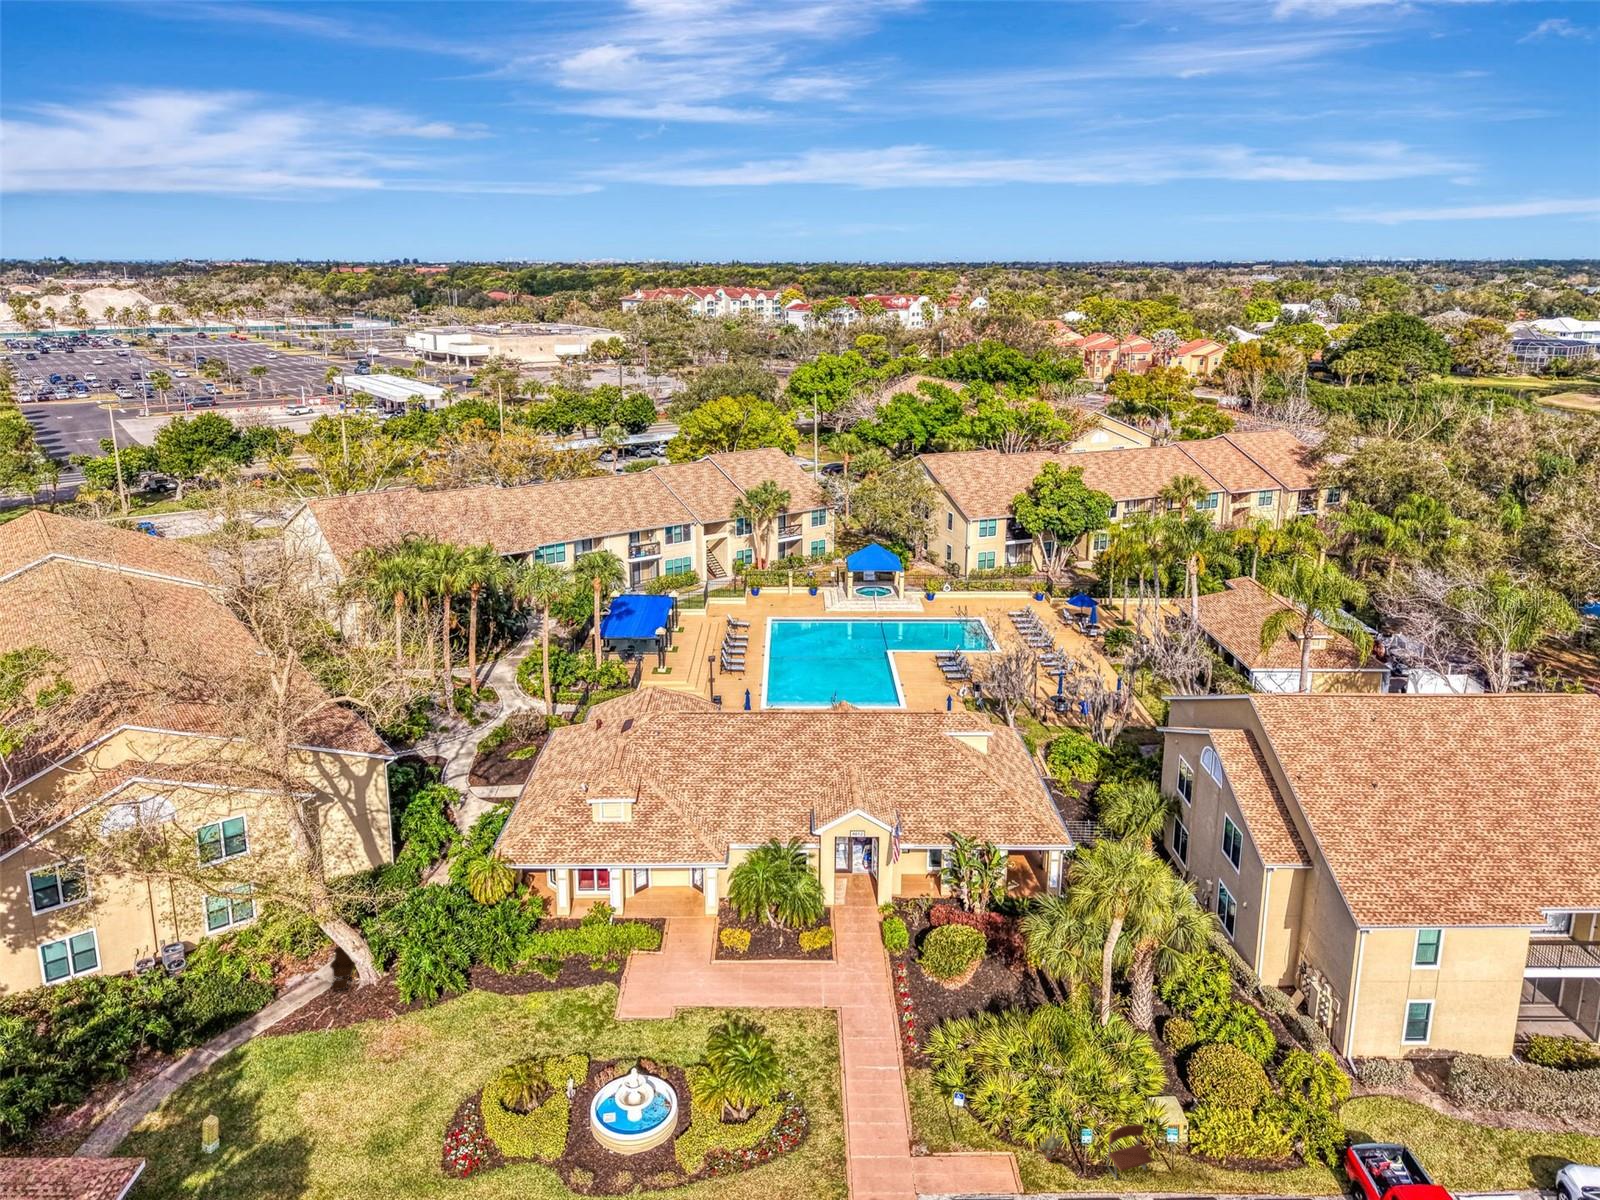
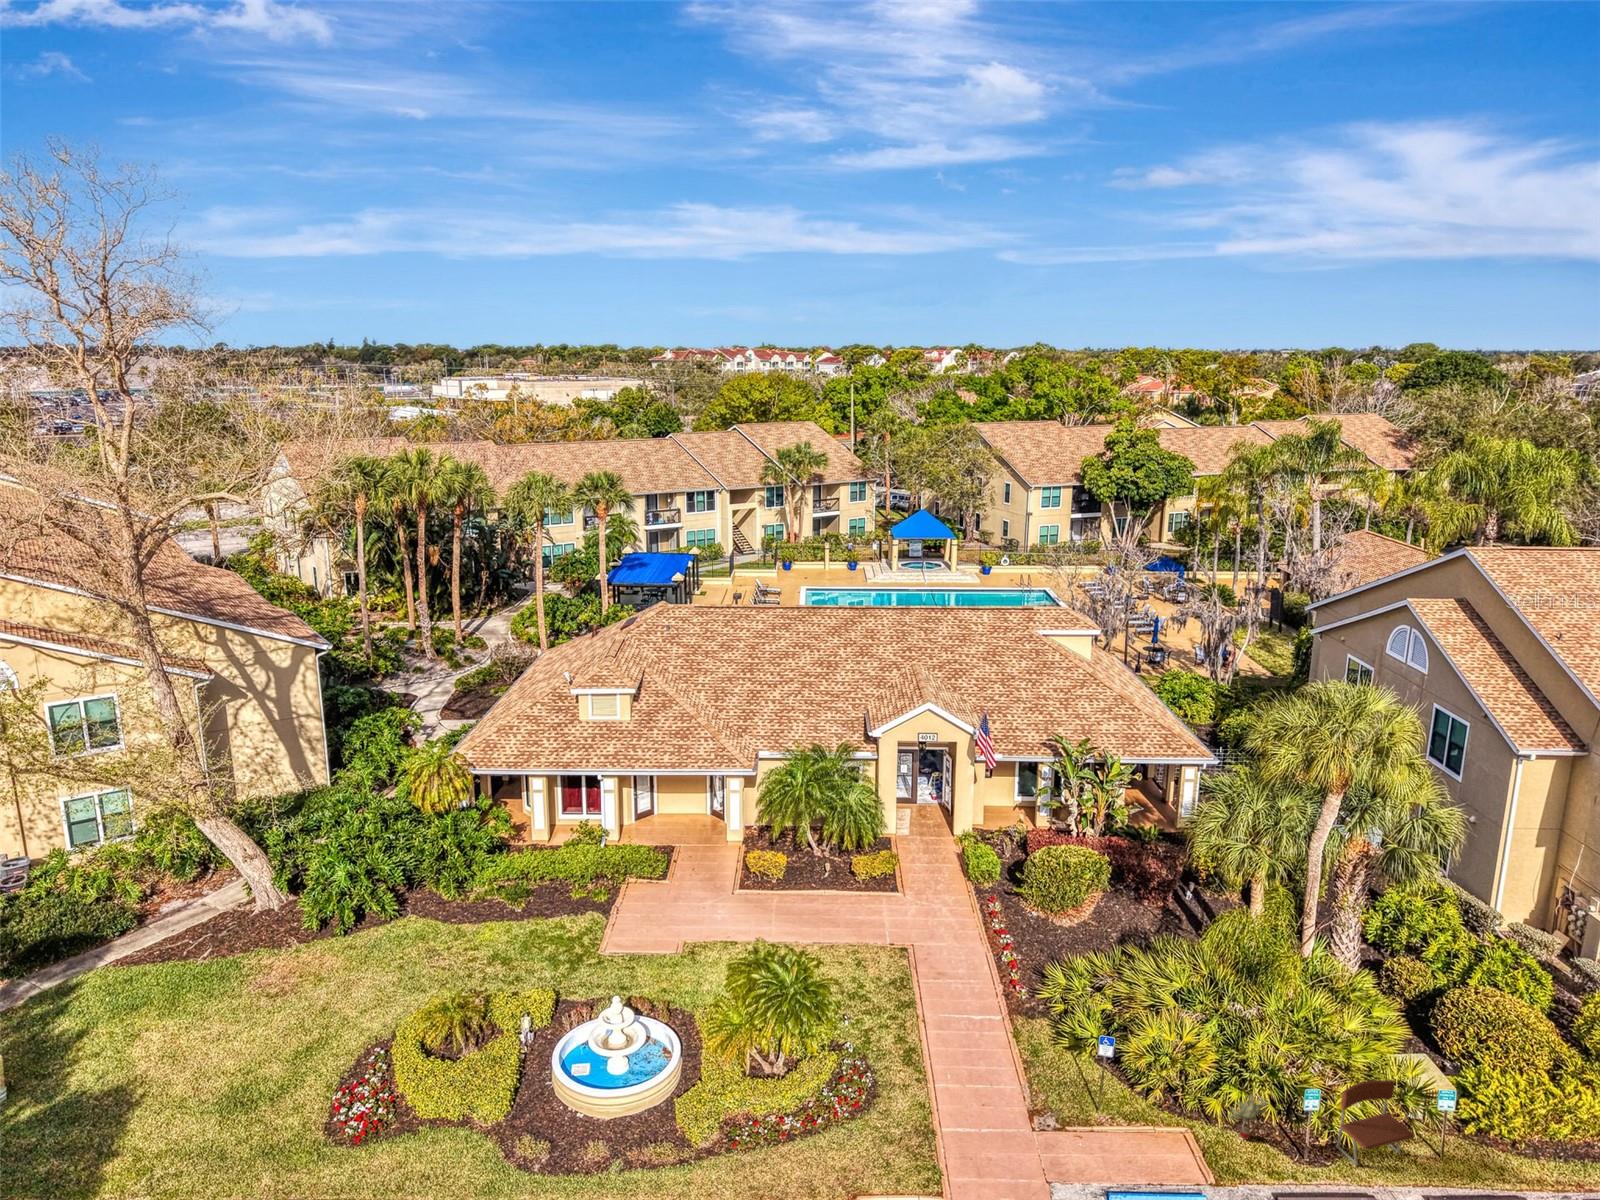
lounge chair: present [330,947,356,990] -> none [217,863,257,924]

